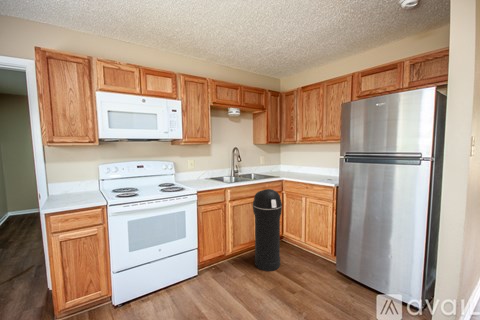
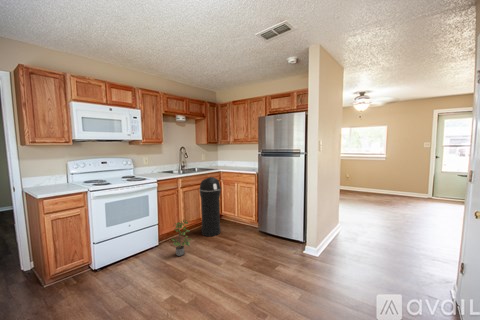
potted plant: none [210,251,239,303] -> present [171,220,191,256]

